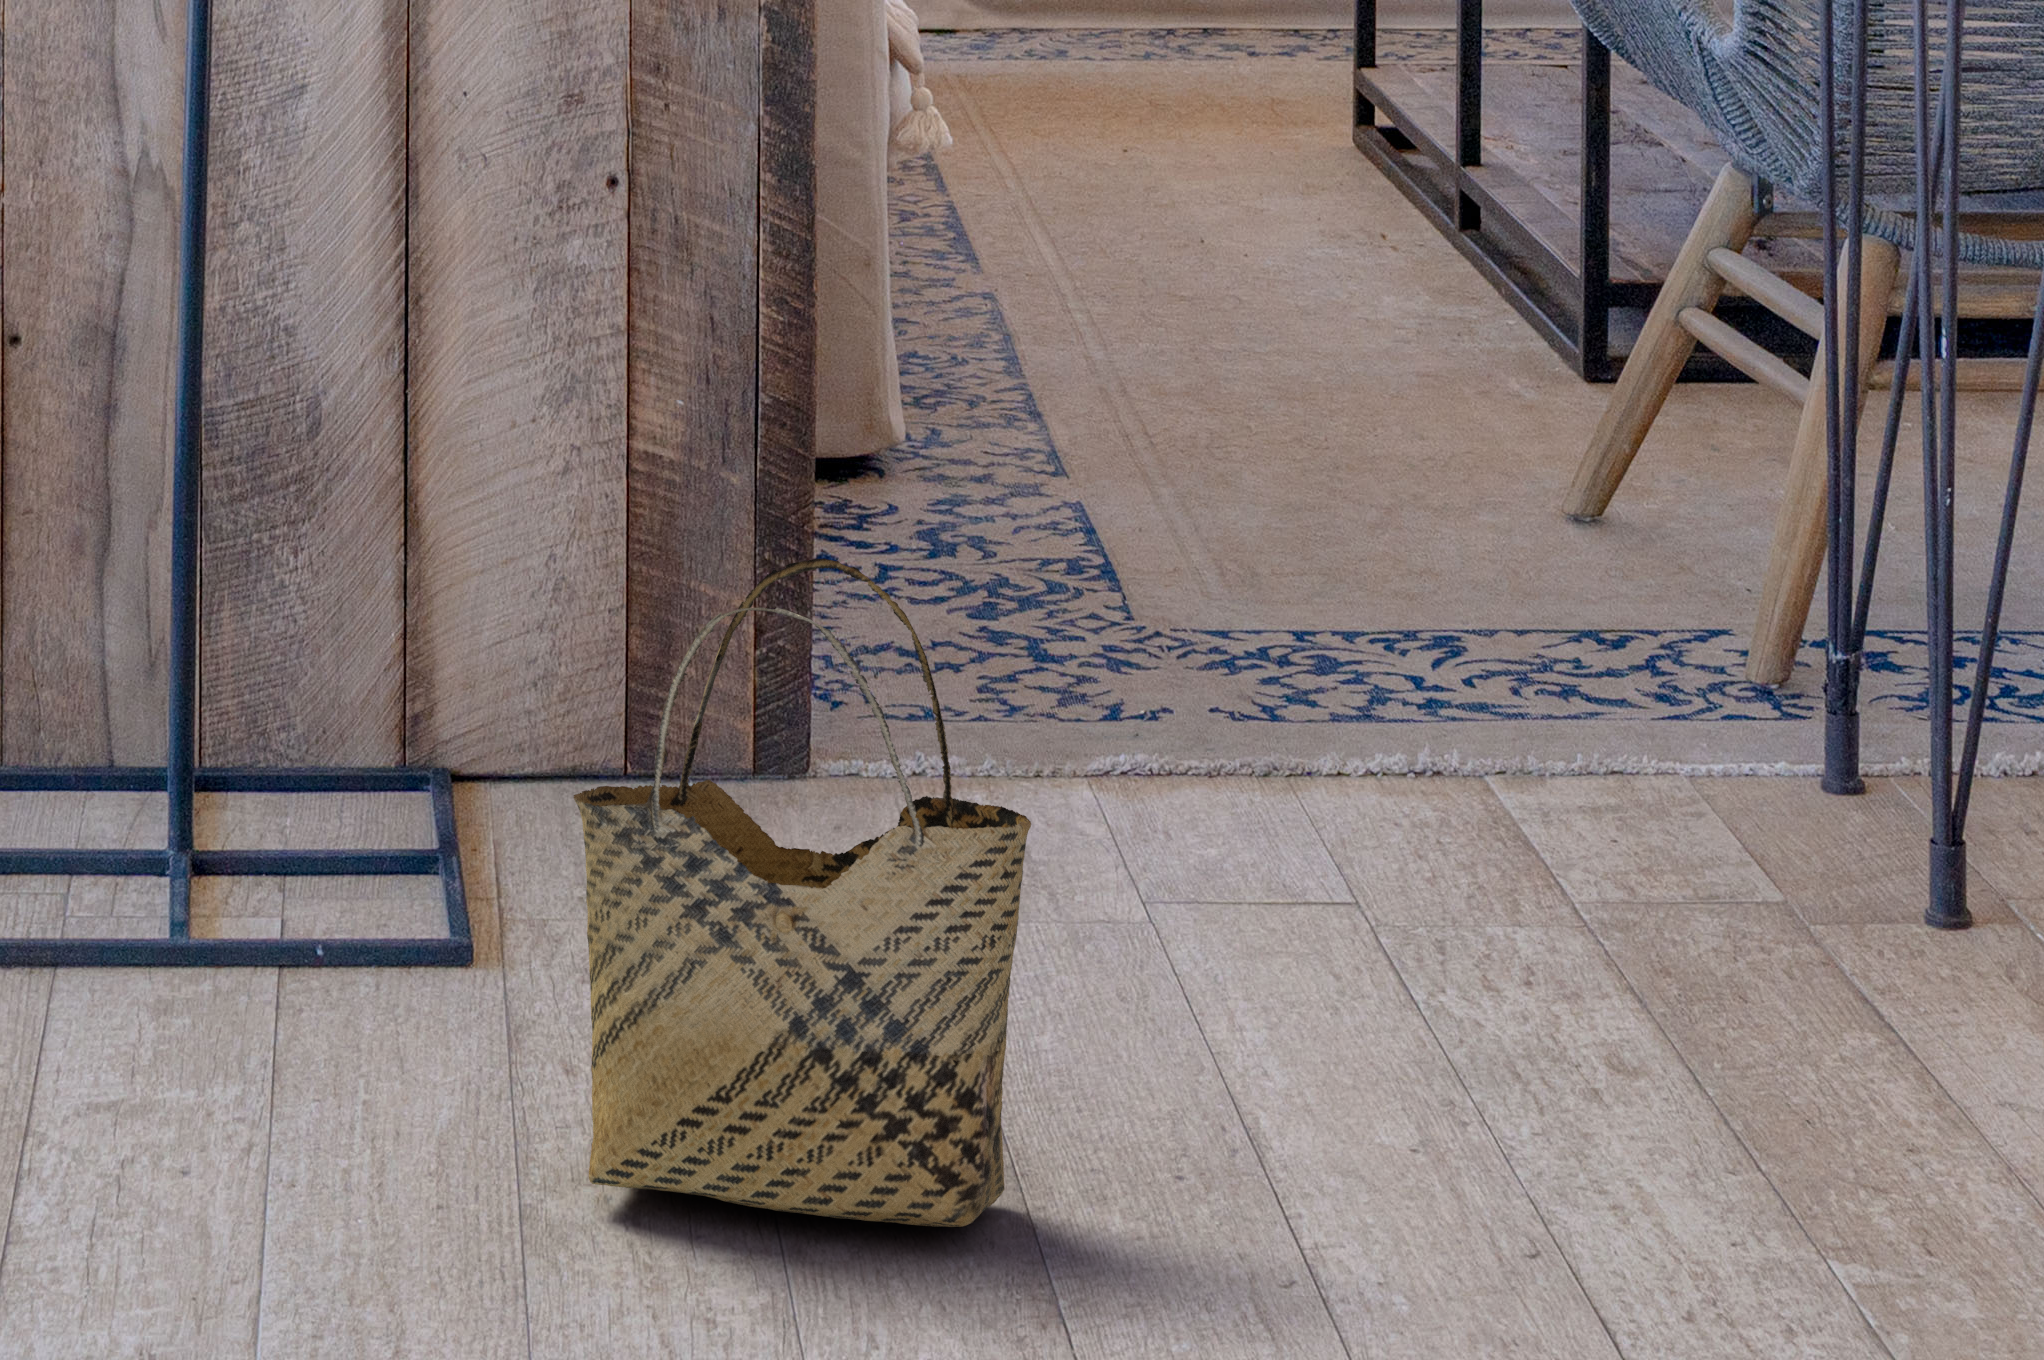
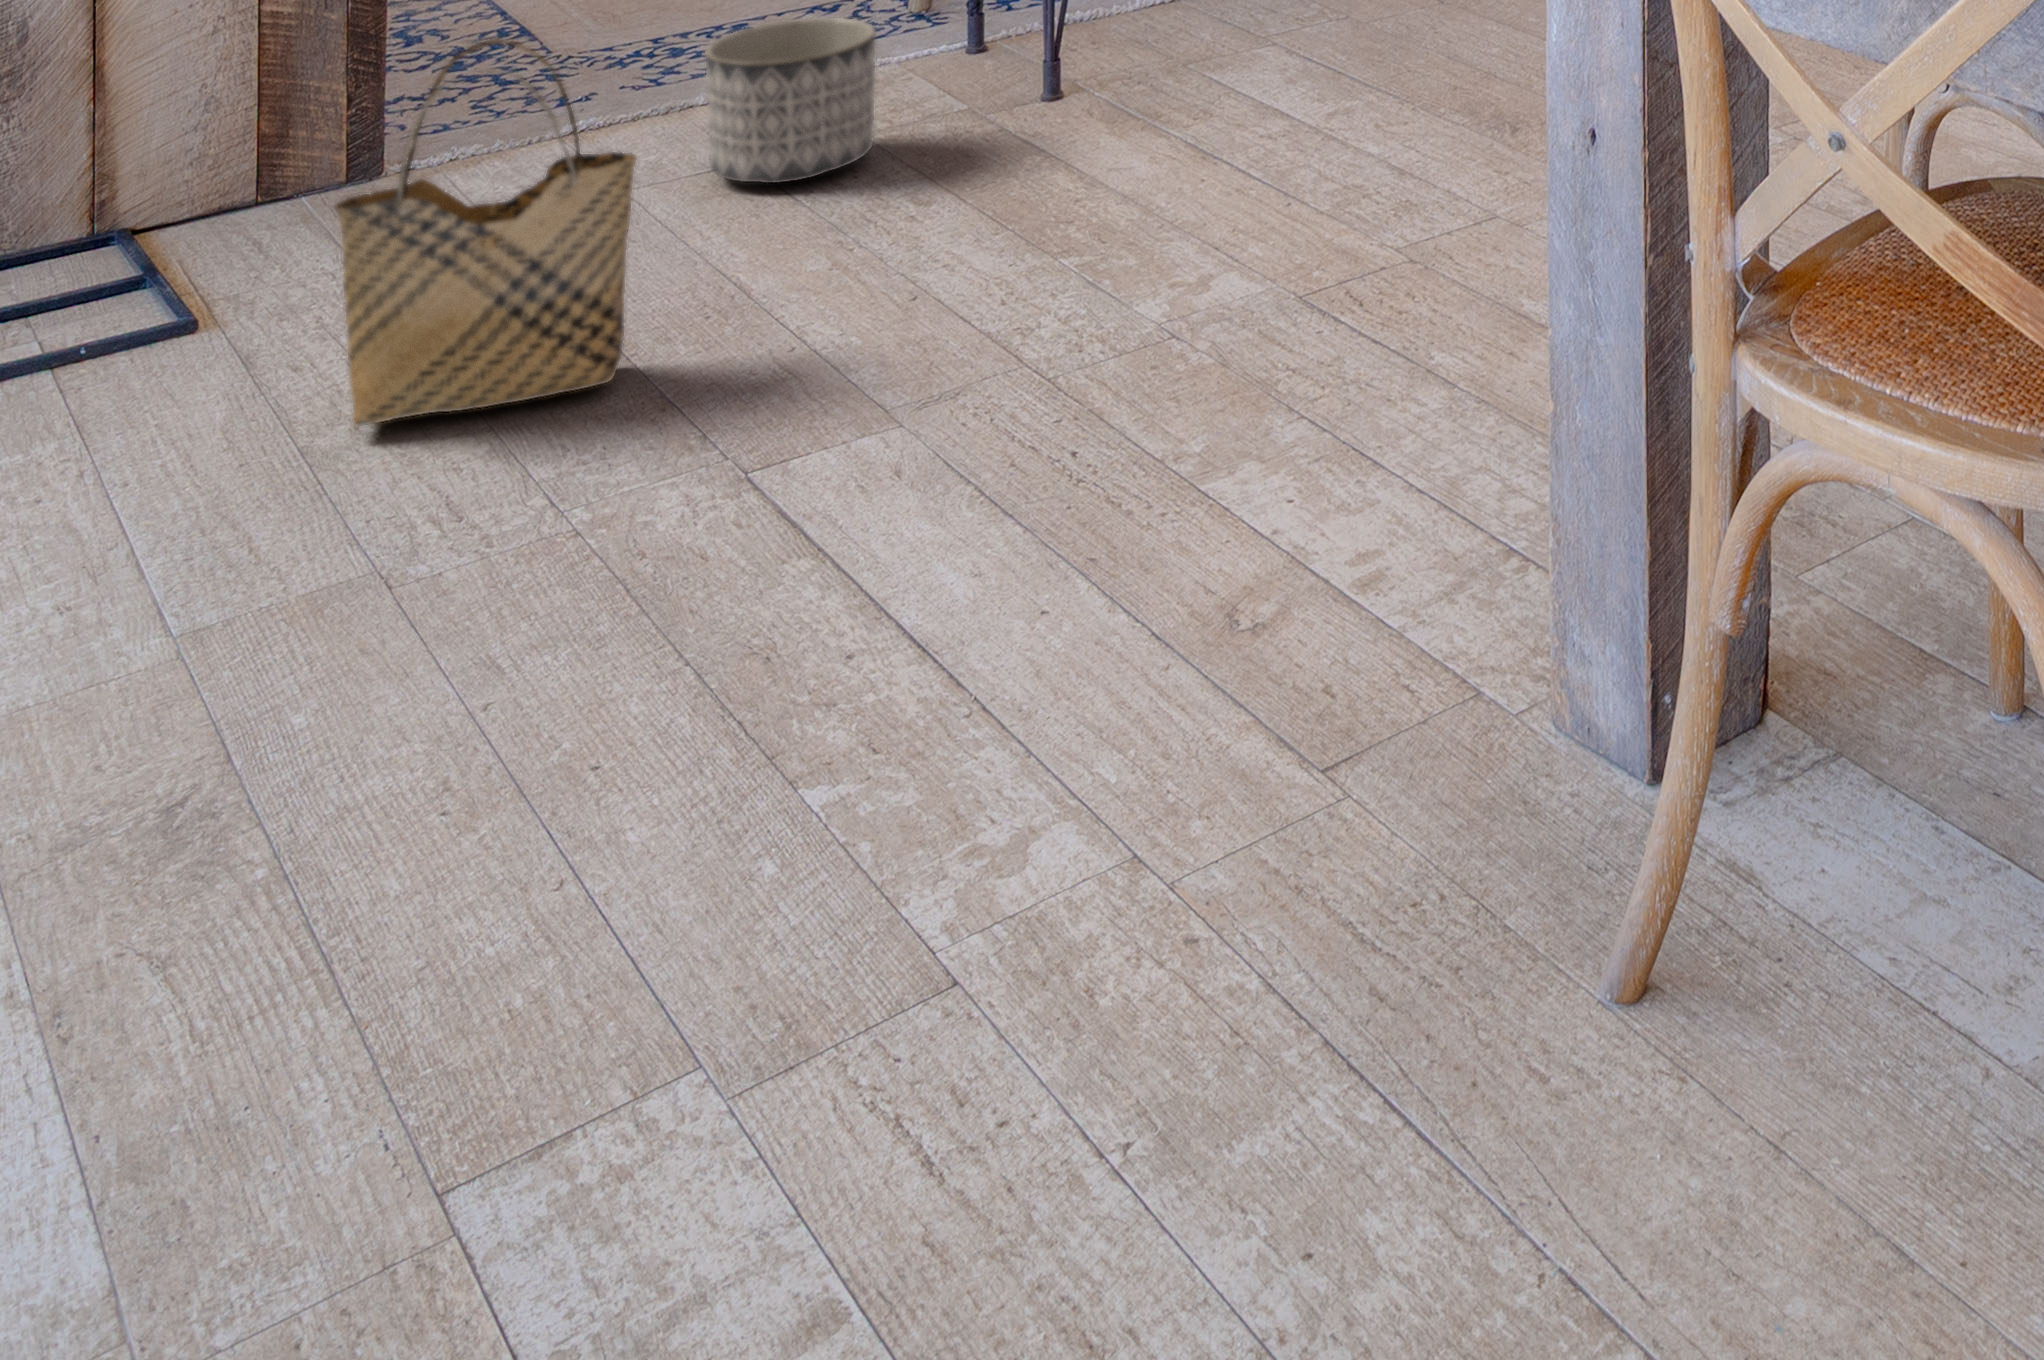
planter: none [1268,633,1569,947] -> present [705,18,876,183]

